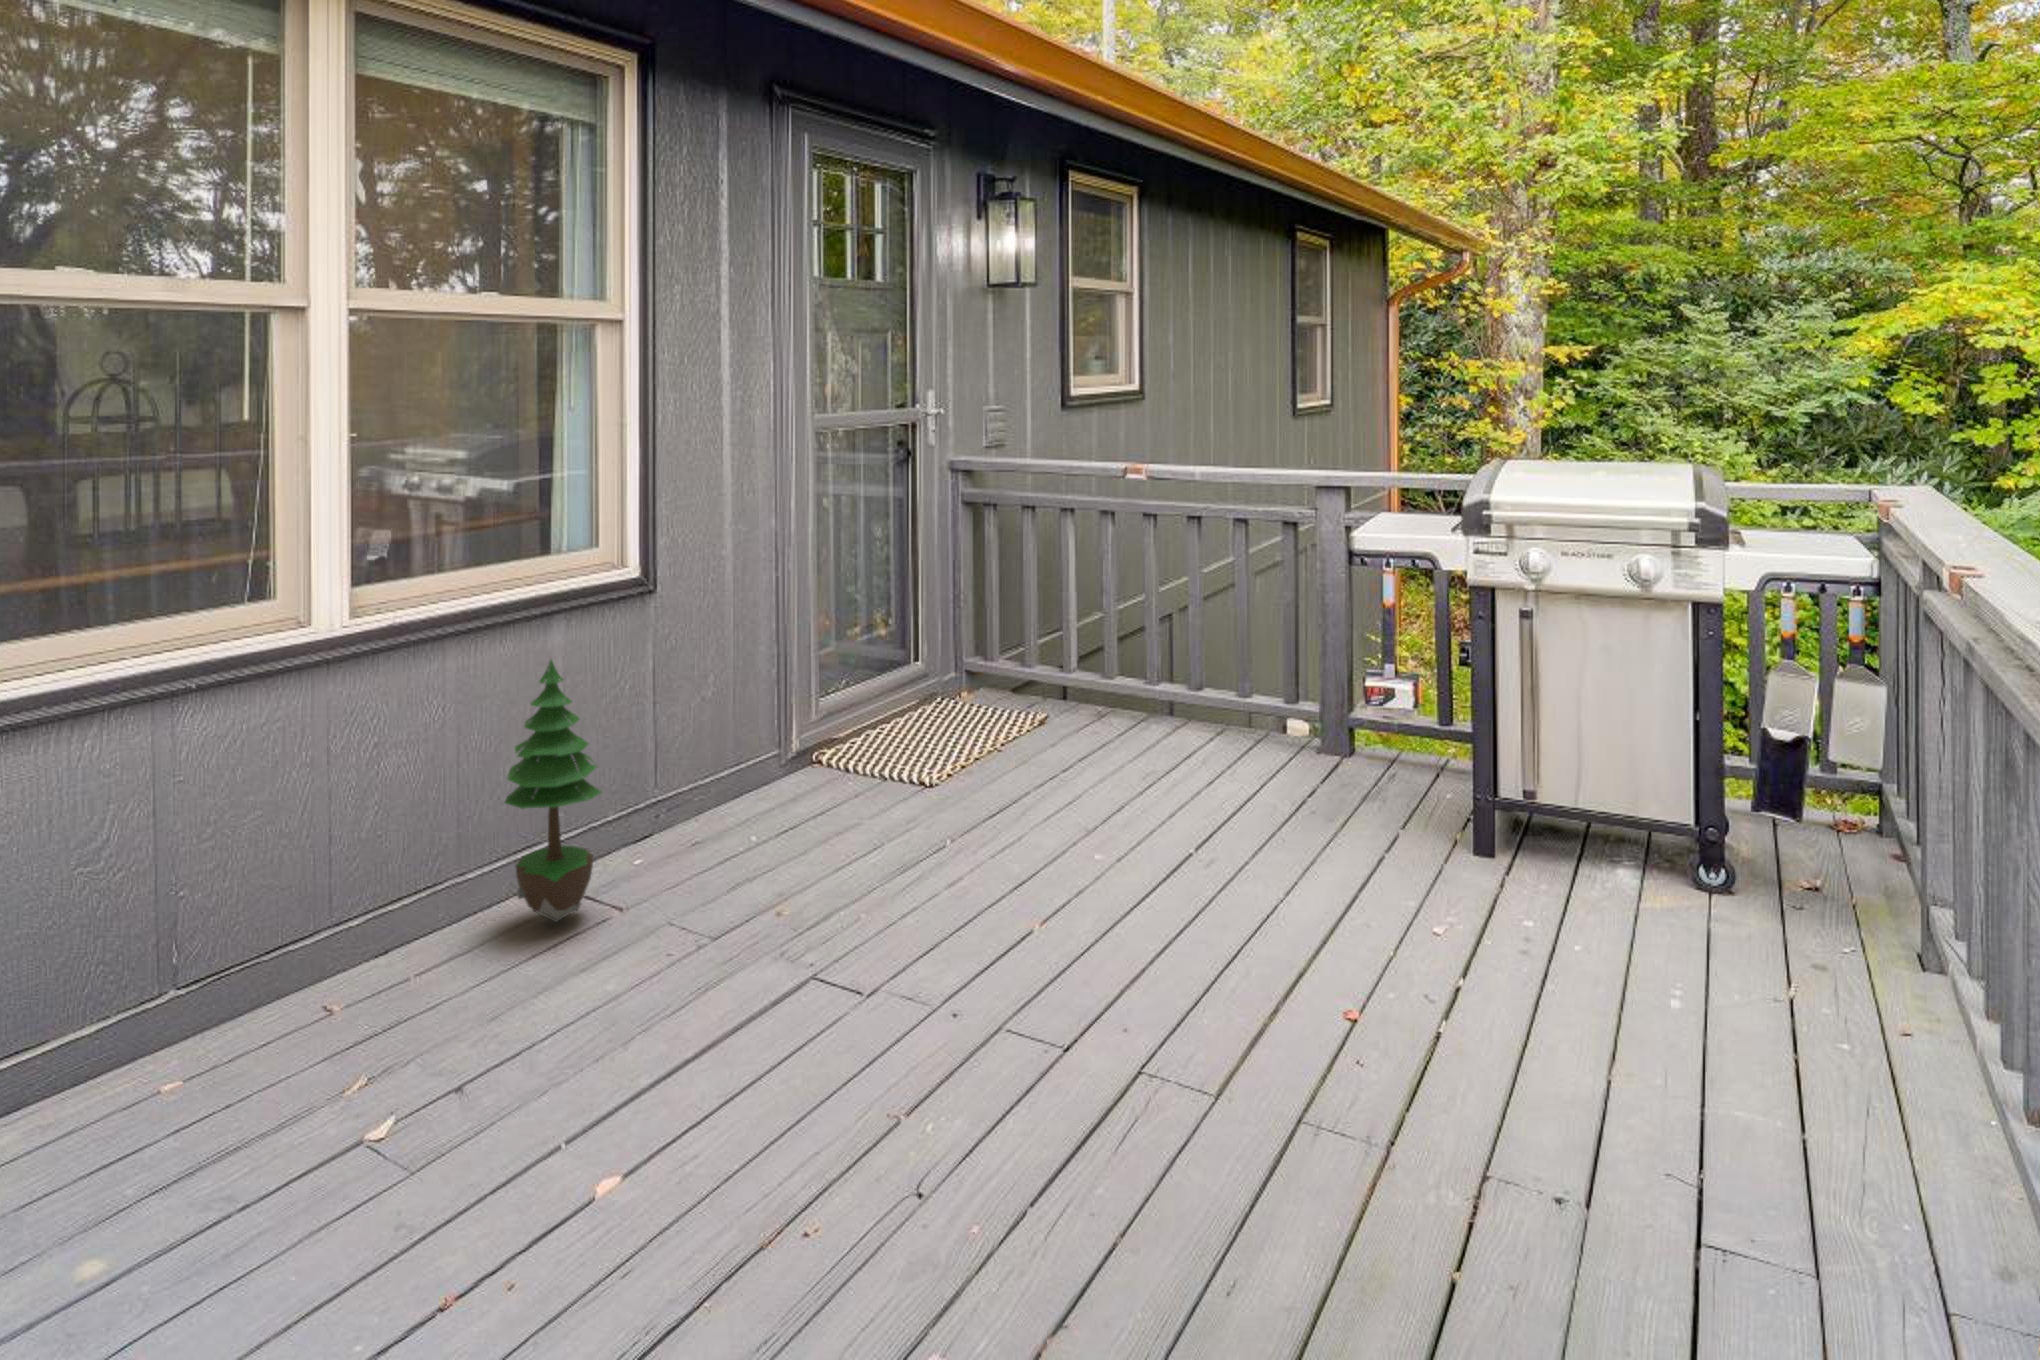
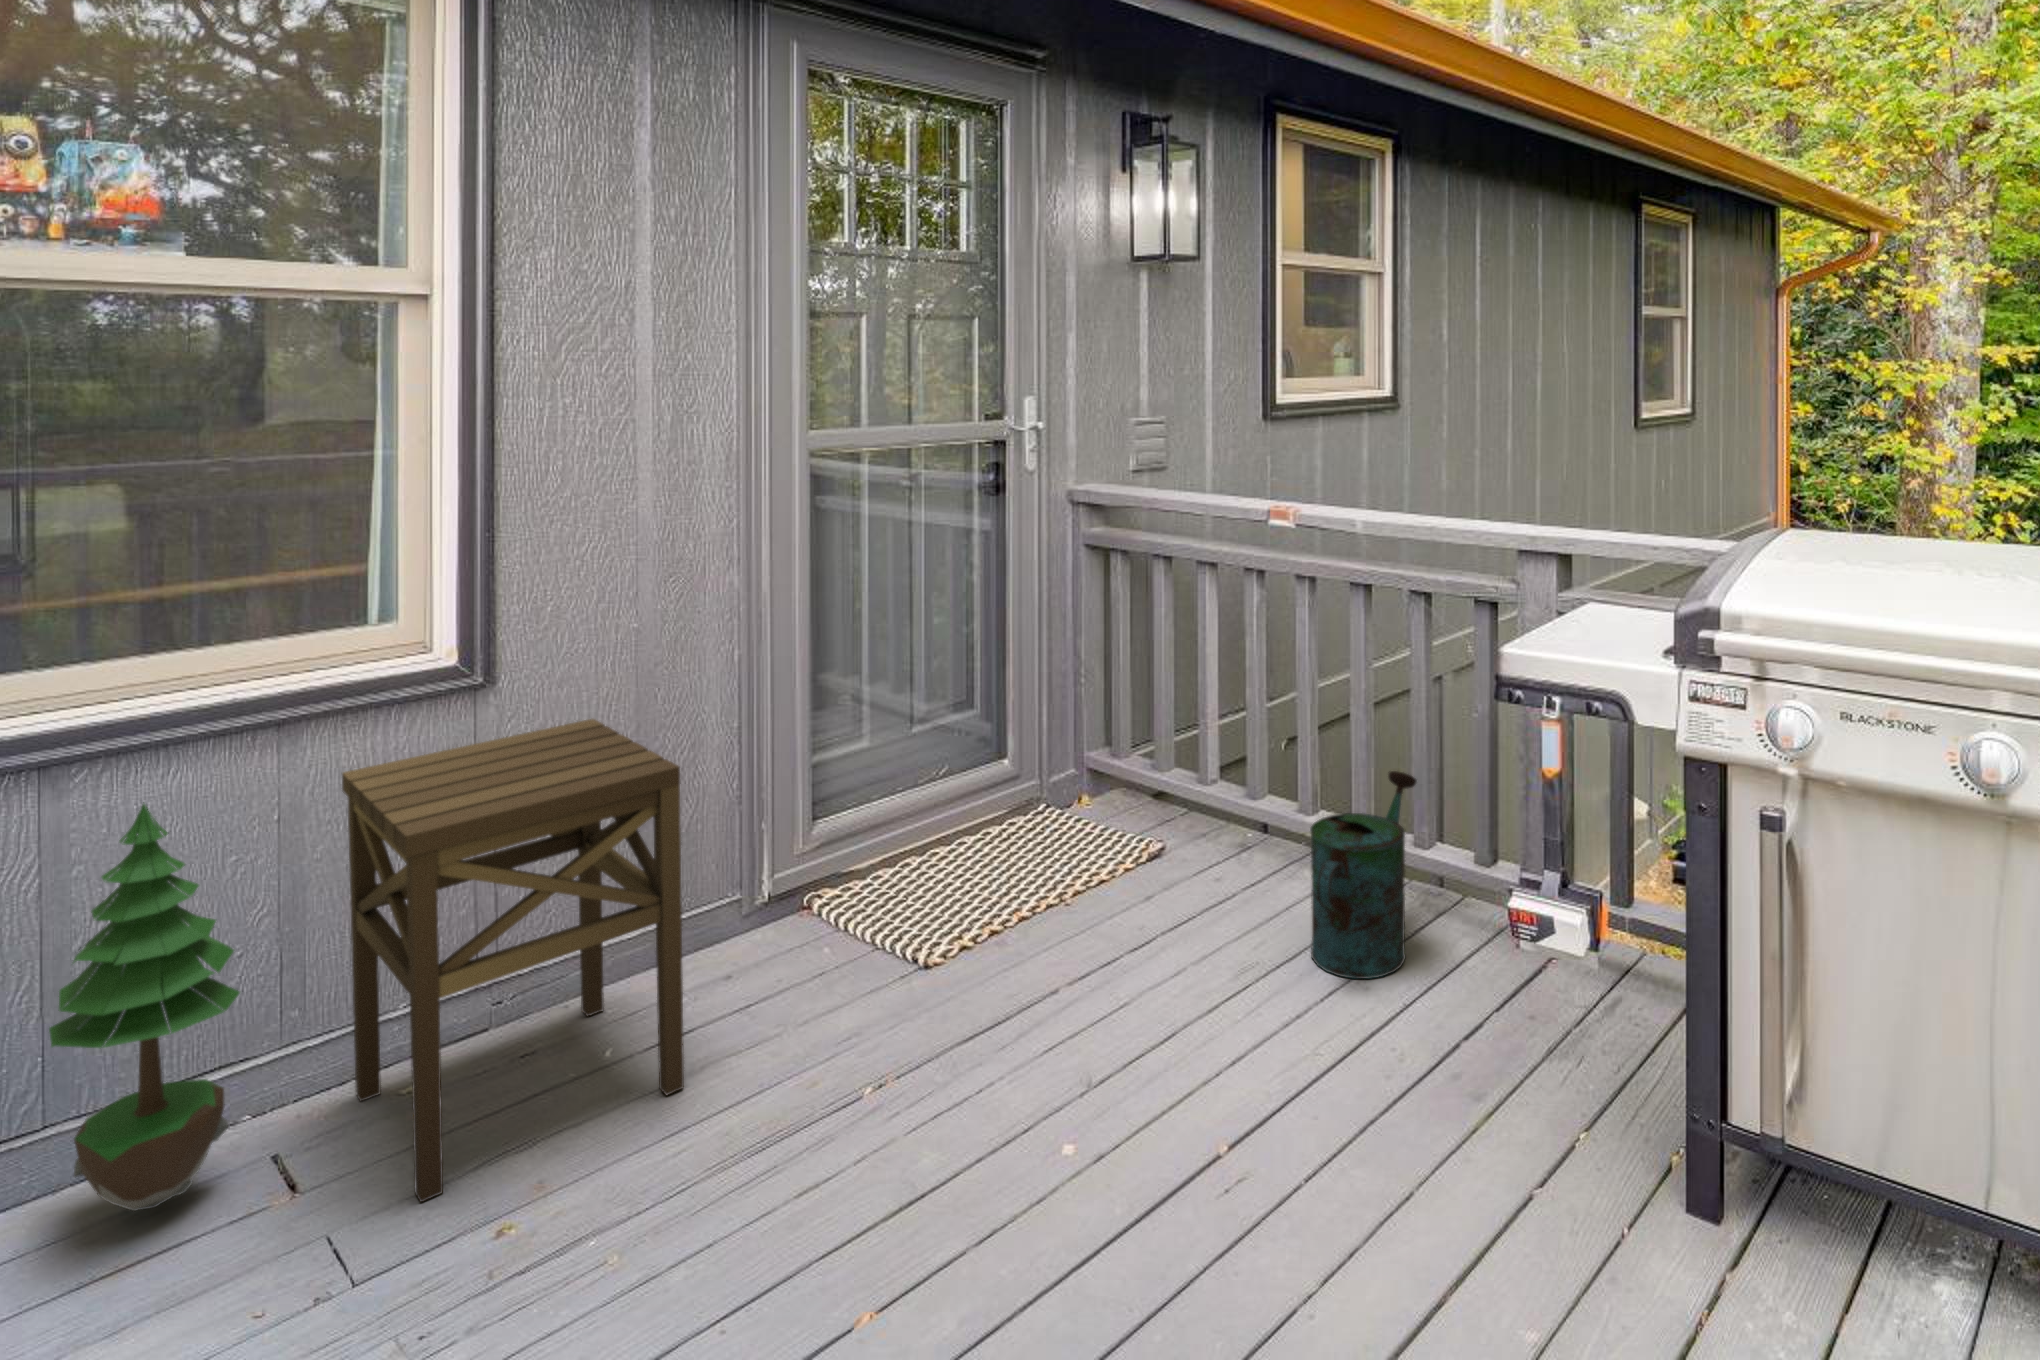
side table: none [610,621,838,908] -> present [342,719,684,1202]
watering can: none [1191,649,1257,779] -> present [1310,771,1417,979]

